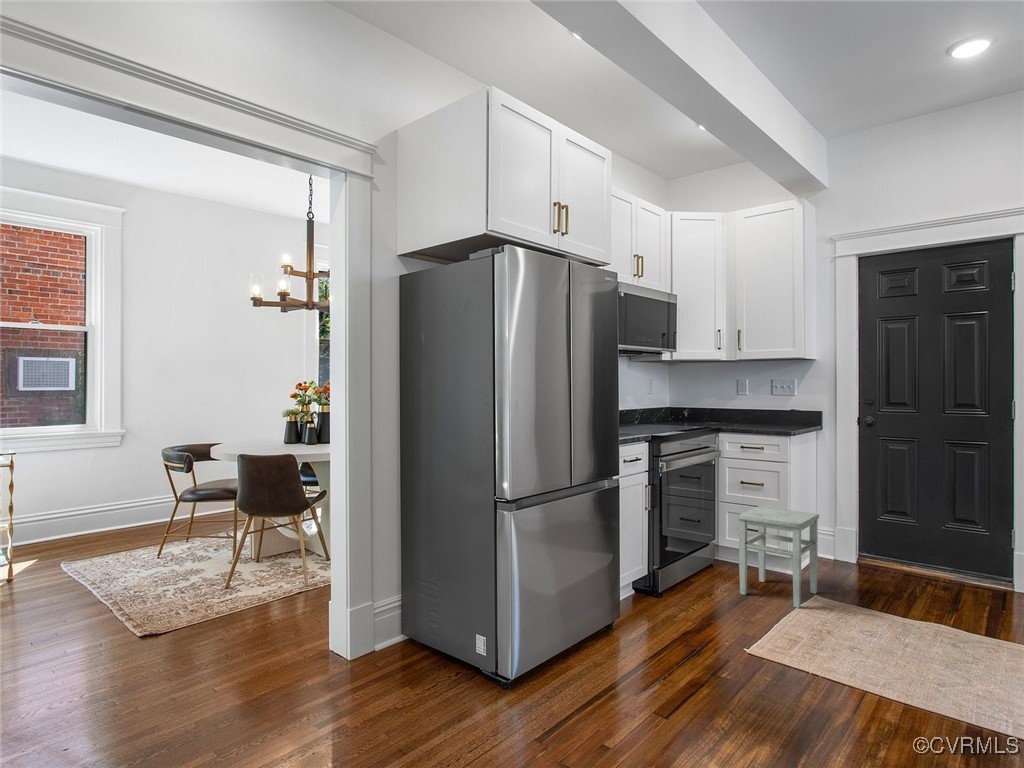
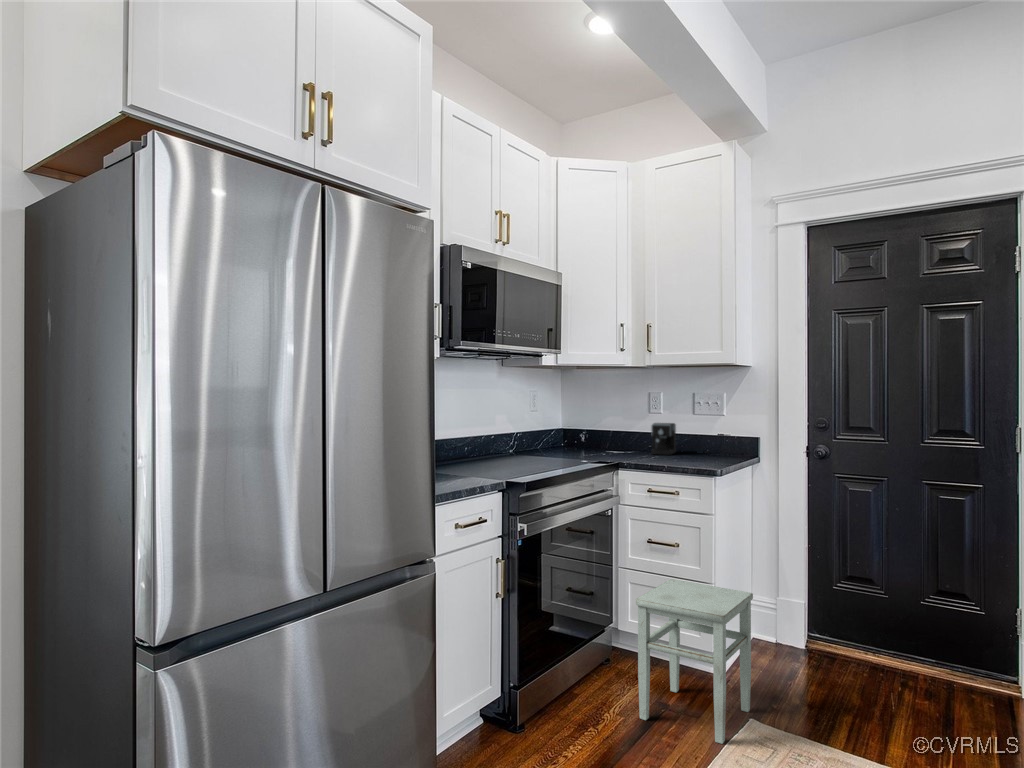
coffee maker: none [740,401,784,424] -> present [651,423,708,455]

